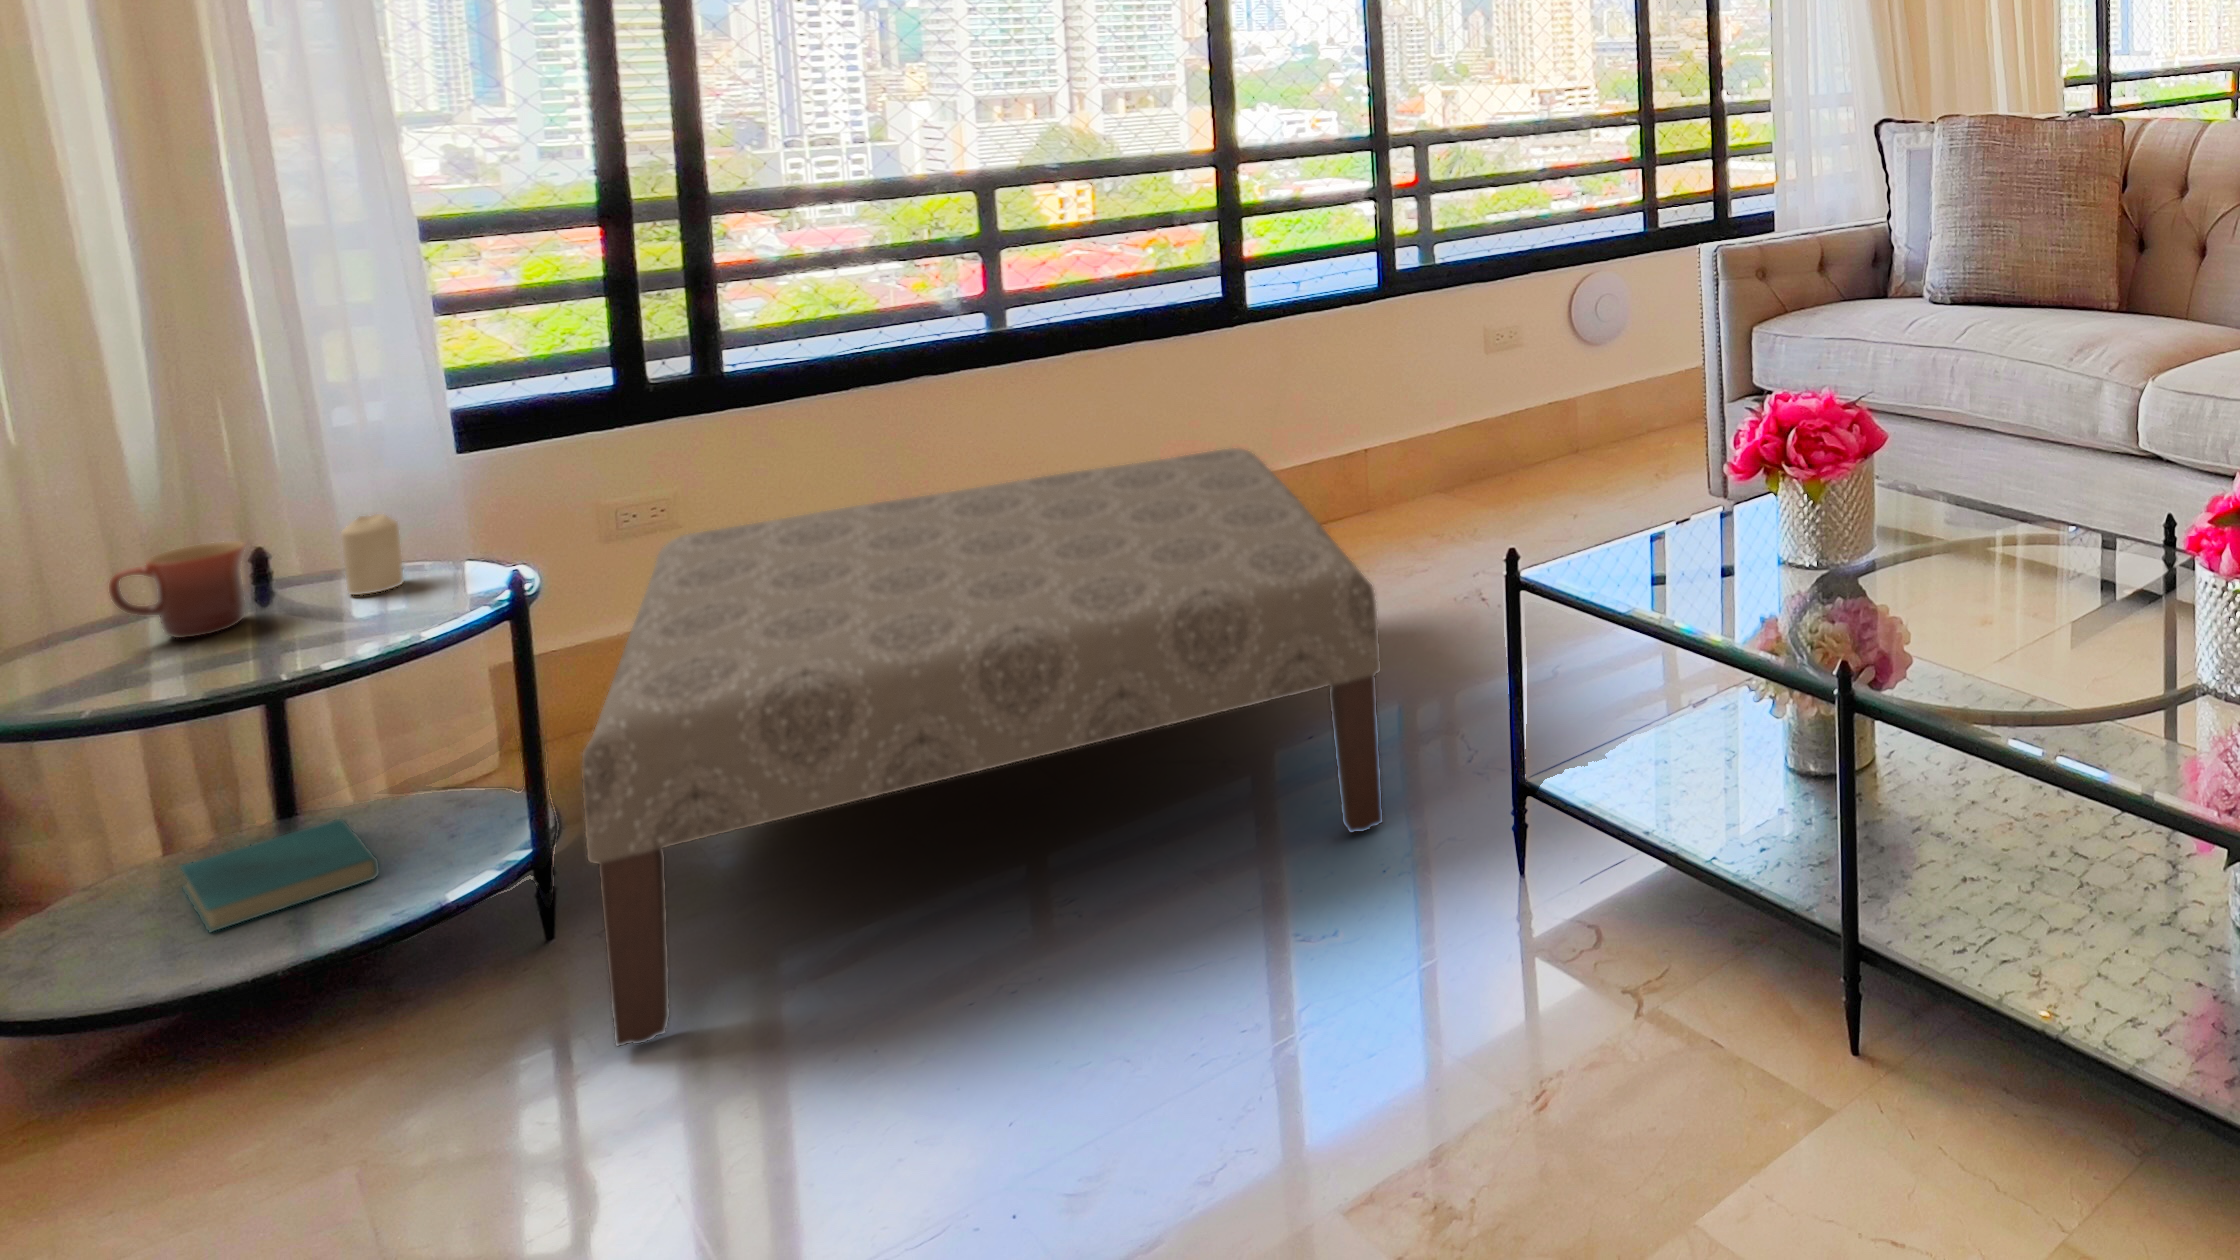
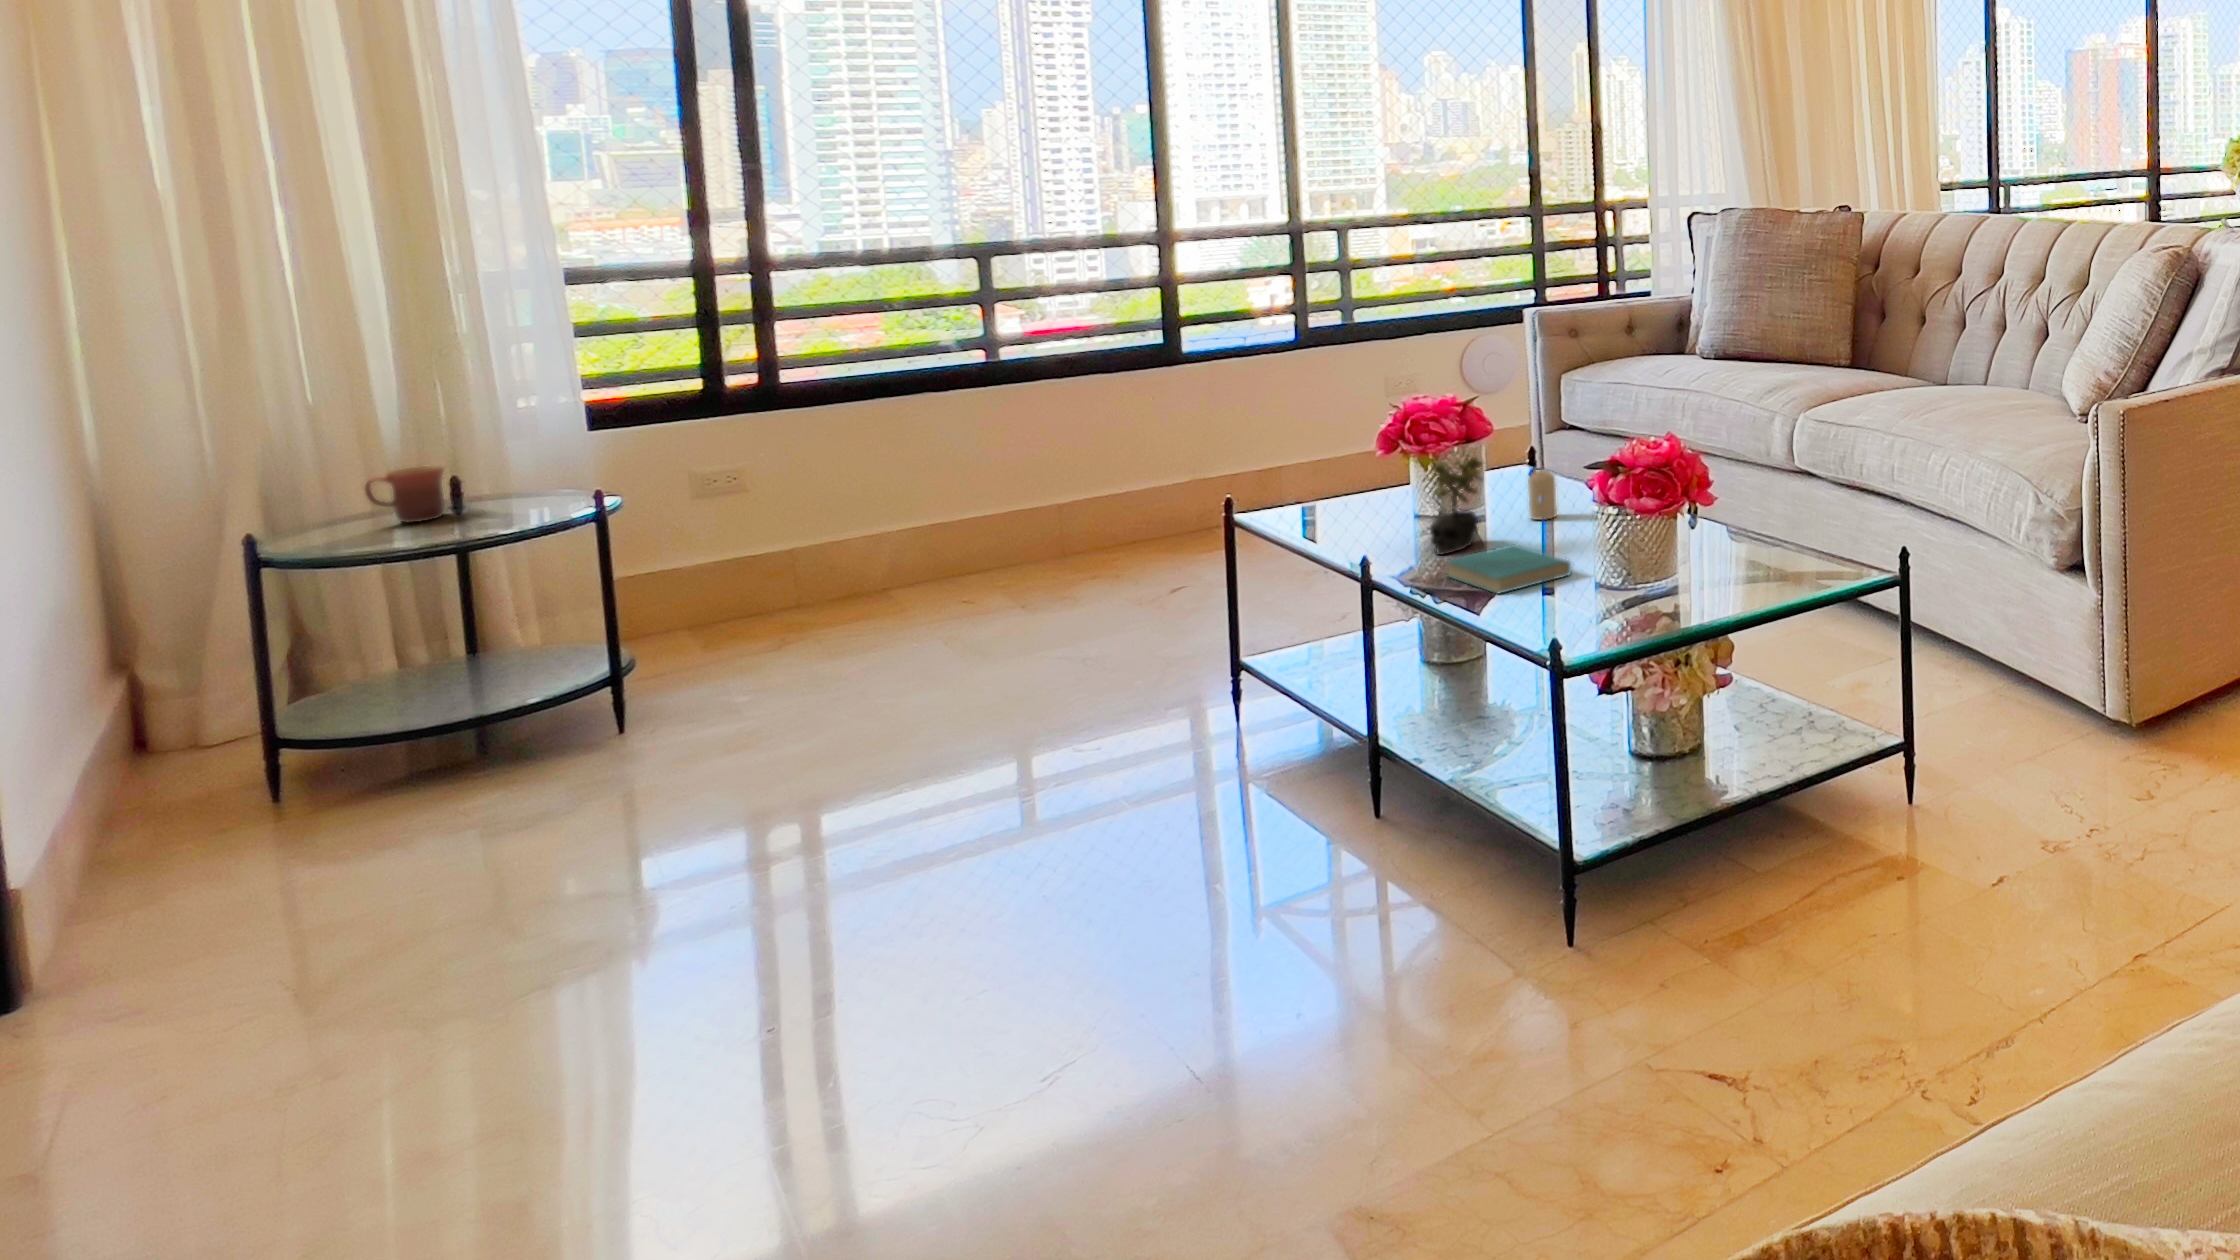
ottoman: present [582,448,1383,1046] -> none [614,445,1157,777]
succulent plant: none [1834,475,1923,628] -> present [1427,458,1482,554]
candle: present [341,514,403,595] -> present [1528,469,1557,520]
book: present [181,819,379,932] -> present [1446,545,1571,594]

